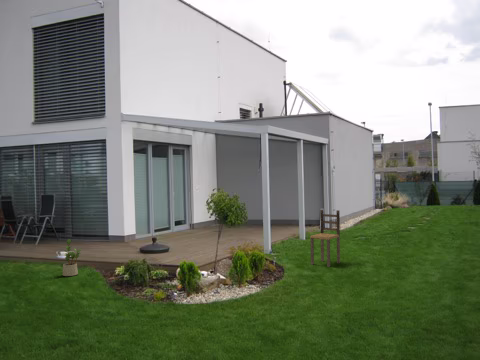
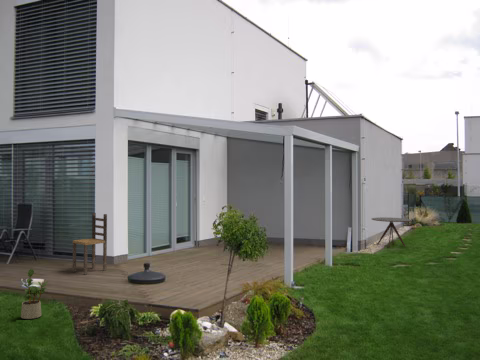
round table: none [342,200,376,225] -> present [372,217,412,247]
chair: present [311,210,340,267] -> present [73,213,107,275]

